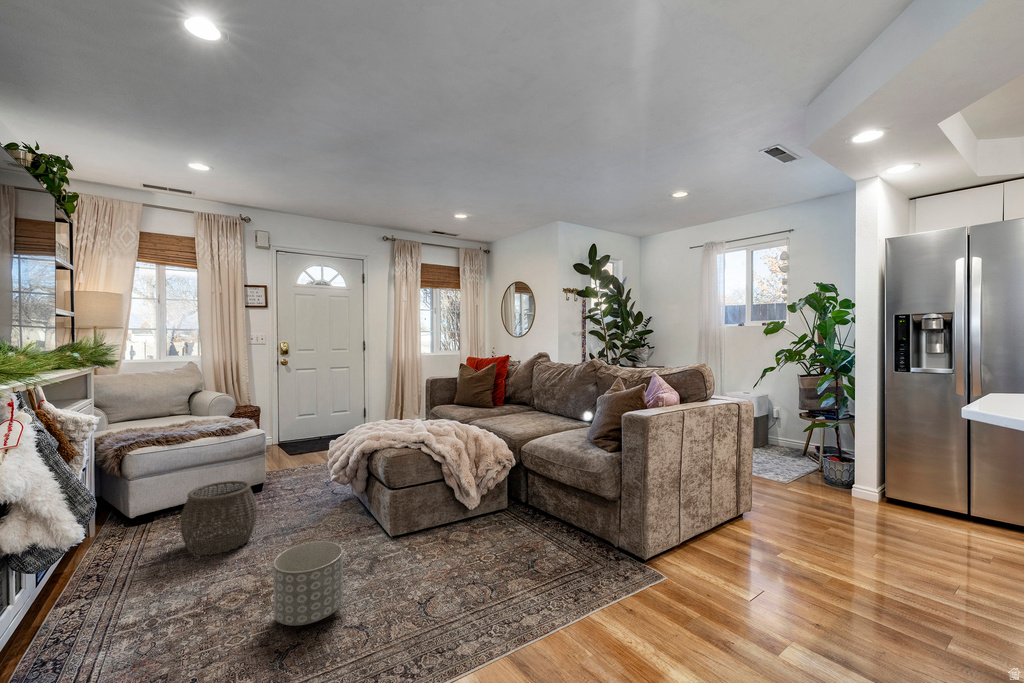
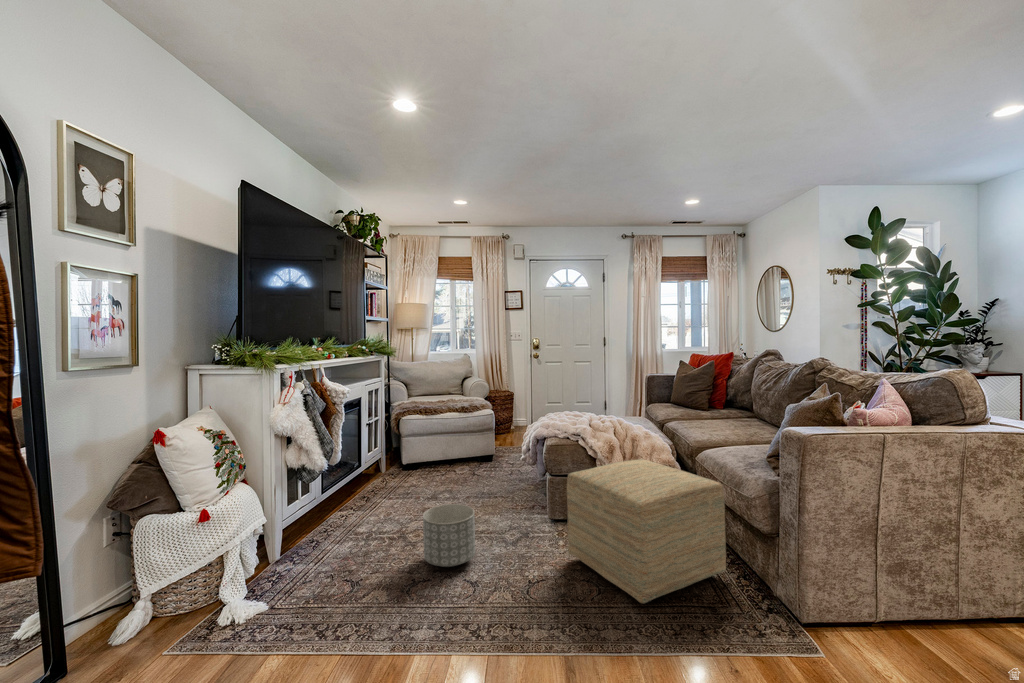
ottoman: none [438,456,569,584] -> present [567,459,726,603]
woven basket: present [180,481,258,556] -> none [412,448,463,502]

